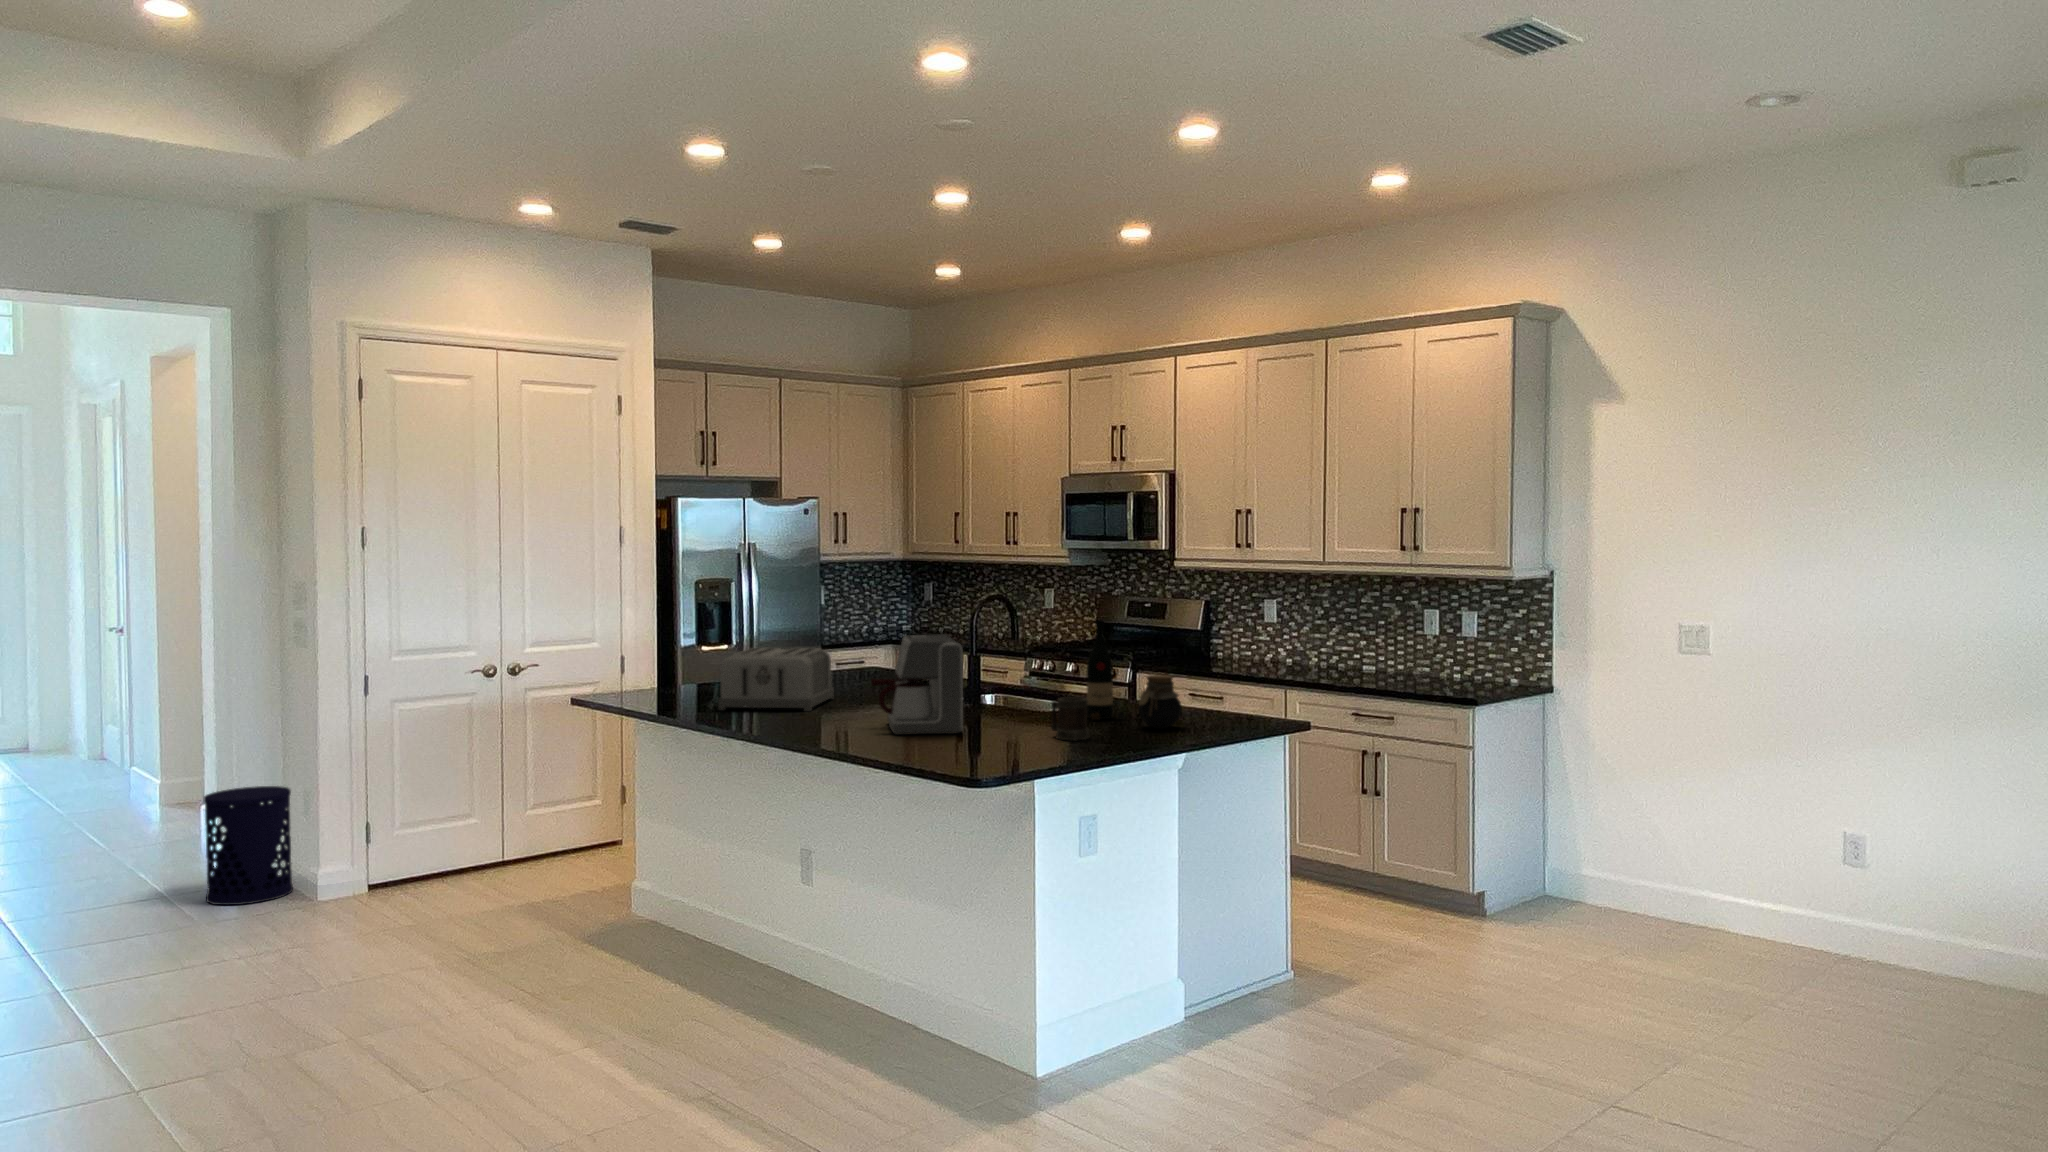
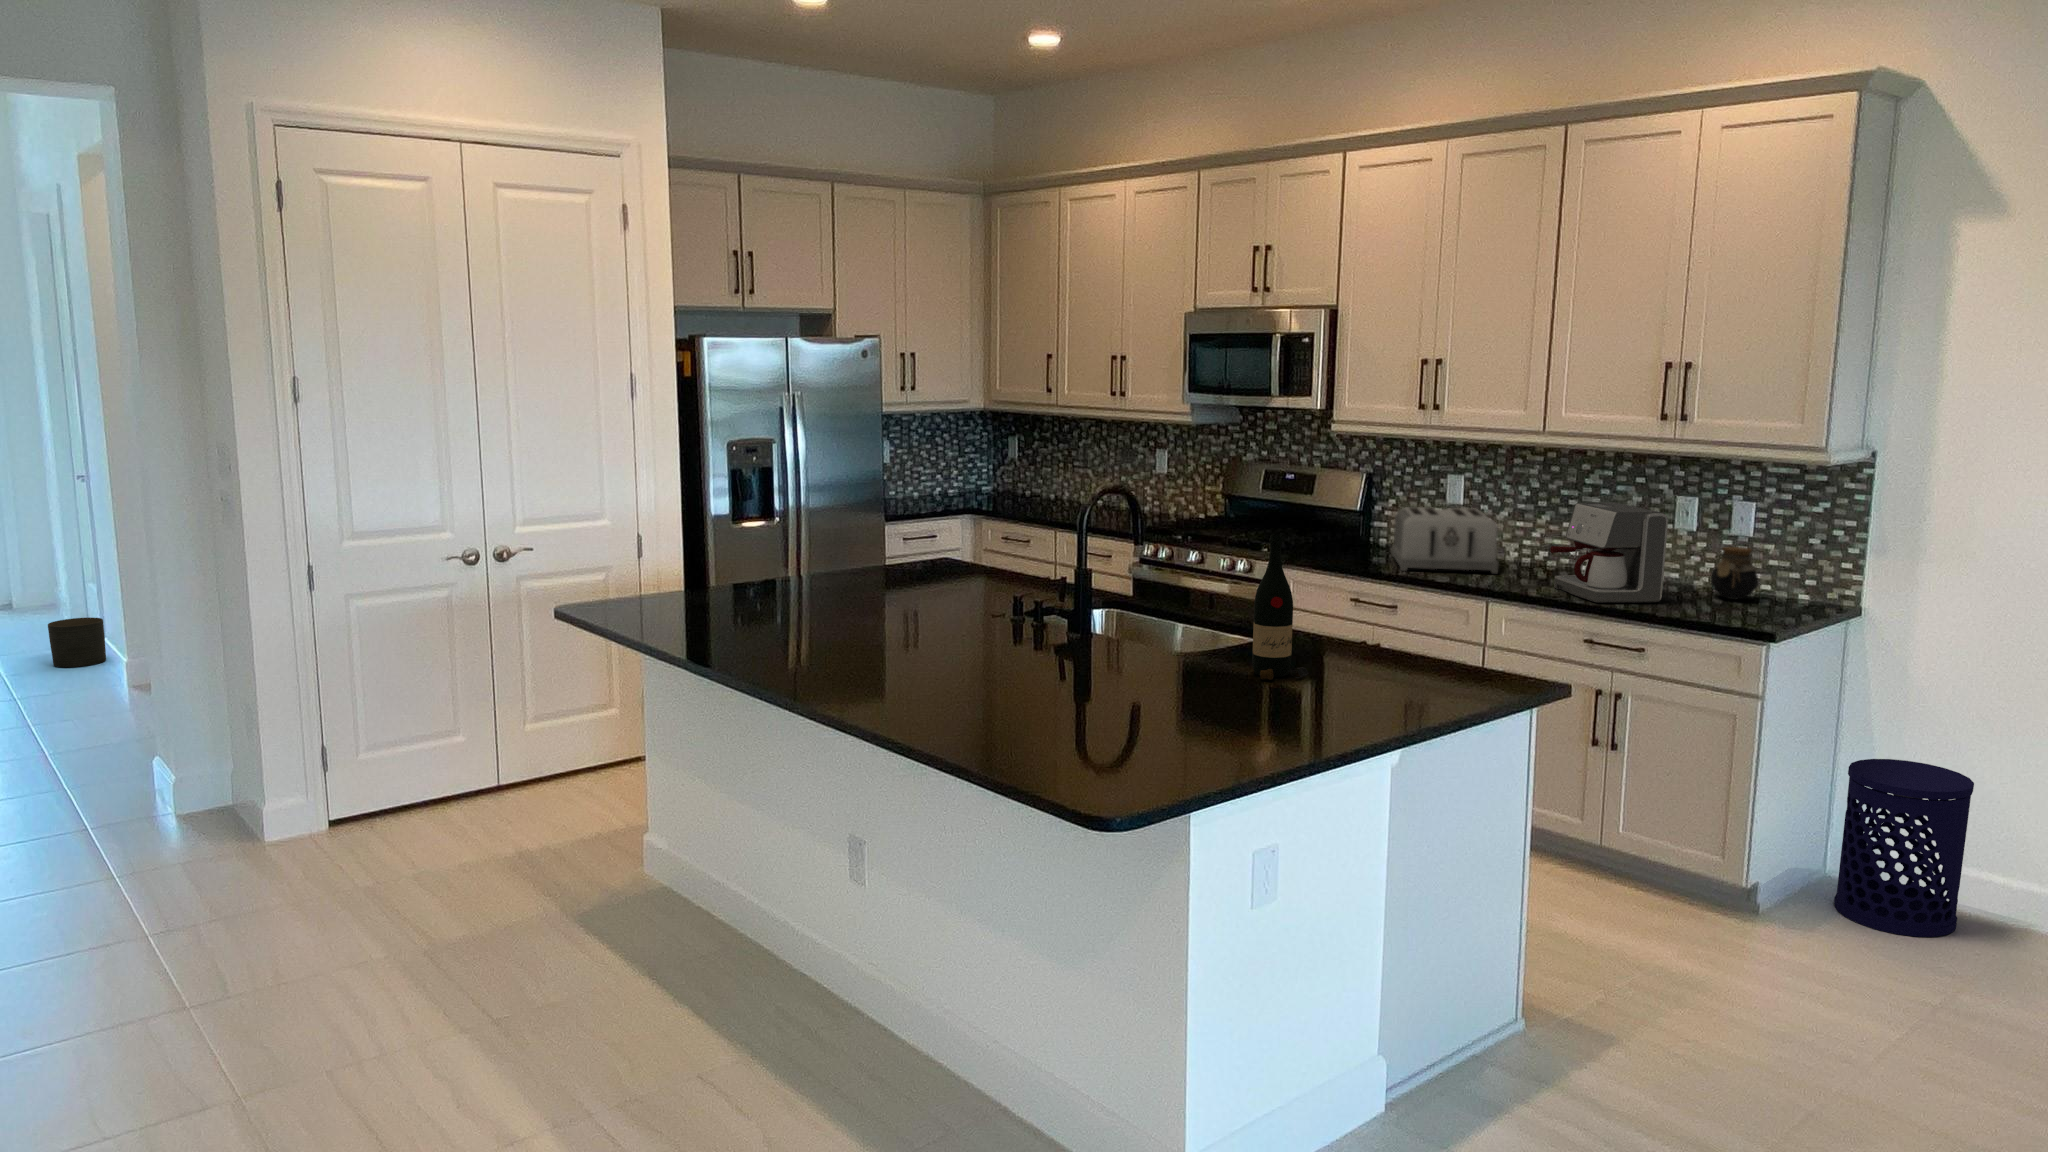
coffee maker: present [871,634,963,735] -> present [1550,502,1668,603]
toaster: present [718,648,834,711] -> present [1391,507,1499,573]
jar: present [1138,675,1182,729] -> present [1711,547,1758,600]
mug: present [1051,697,1089,740] -> none [1211,660,1270,729]
planter: none [84,748,132,791] -> present [48,618,106,667]
waste bin: present [204,786,293,905] -> present [1834,759,1974,937]

